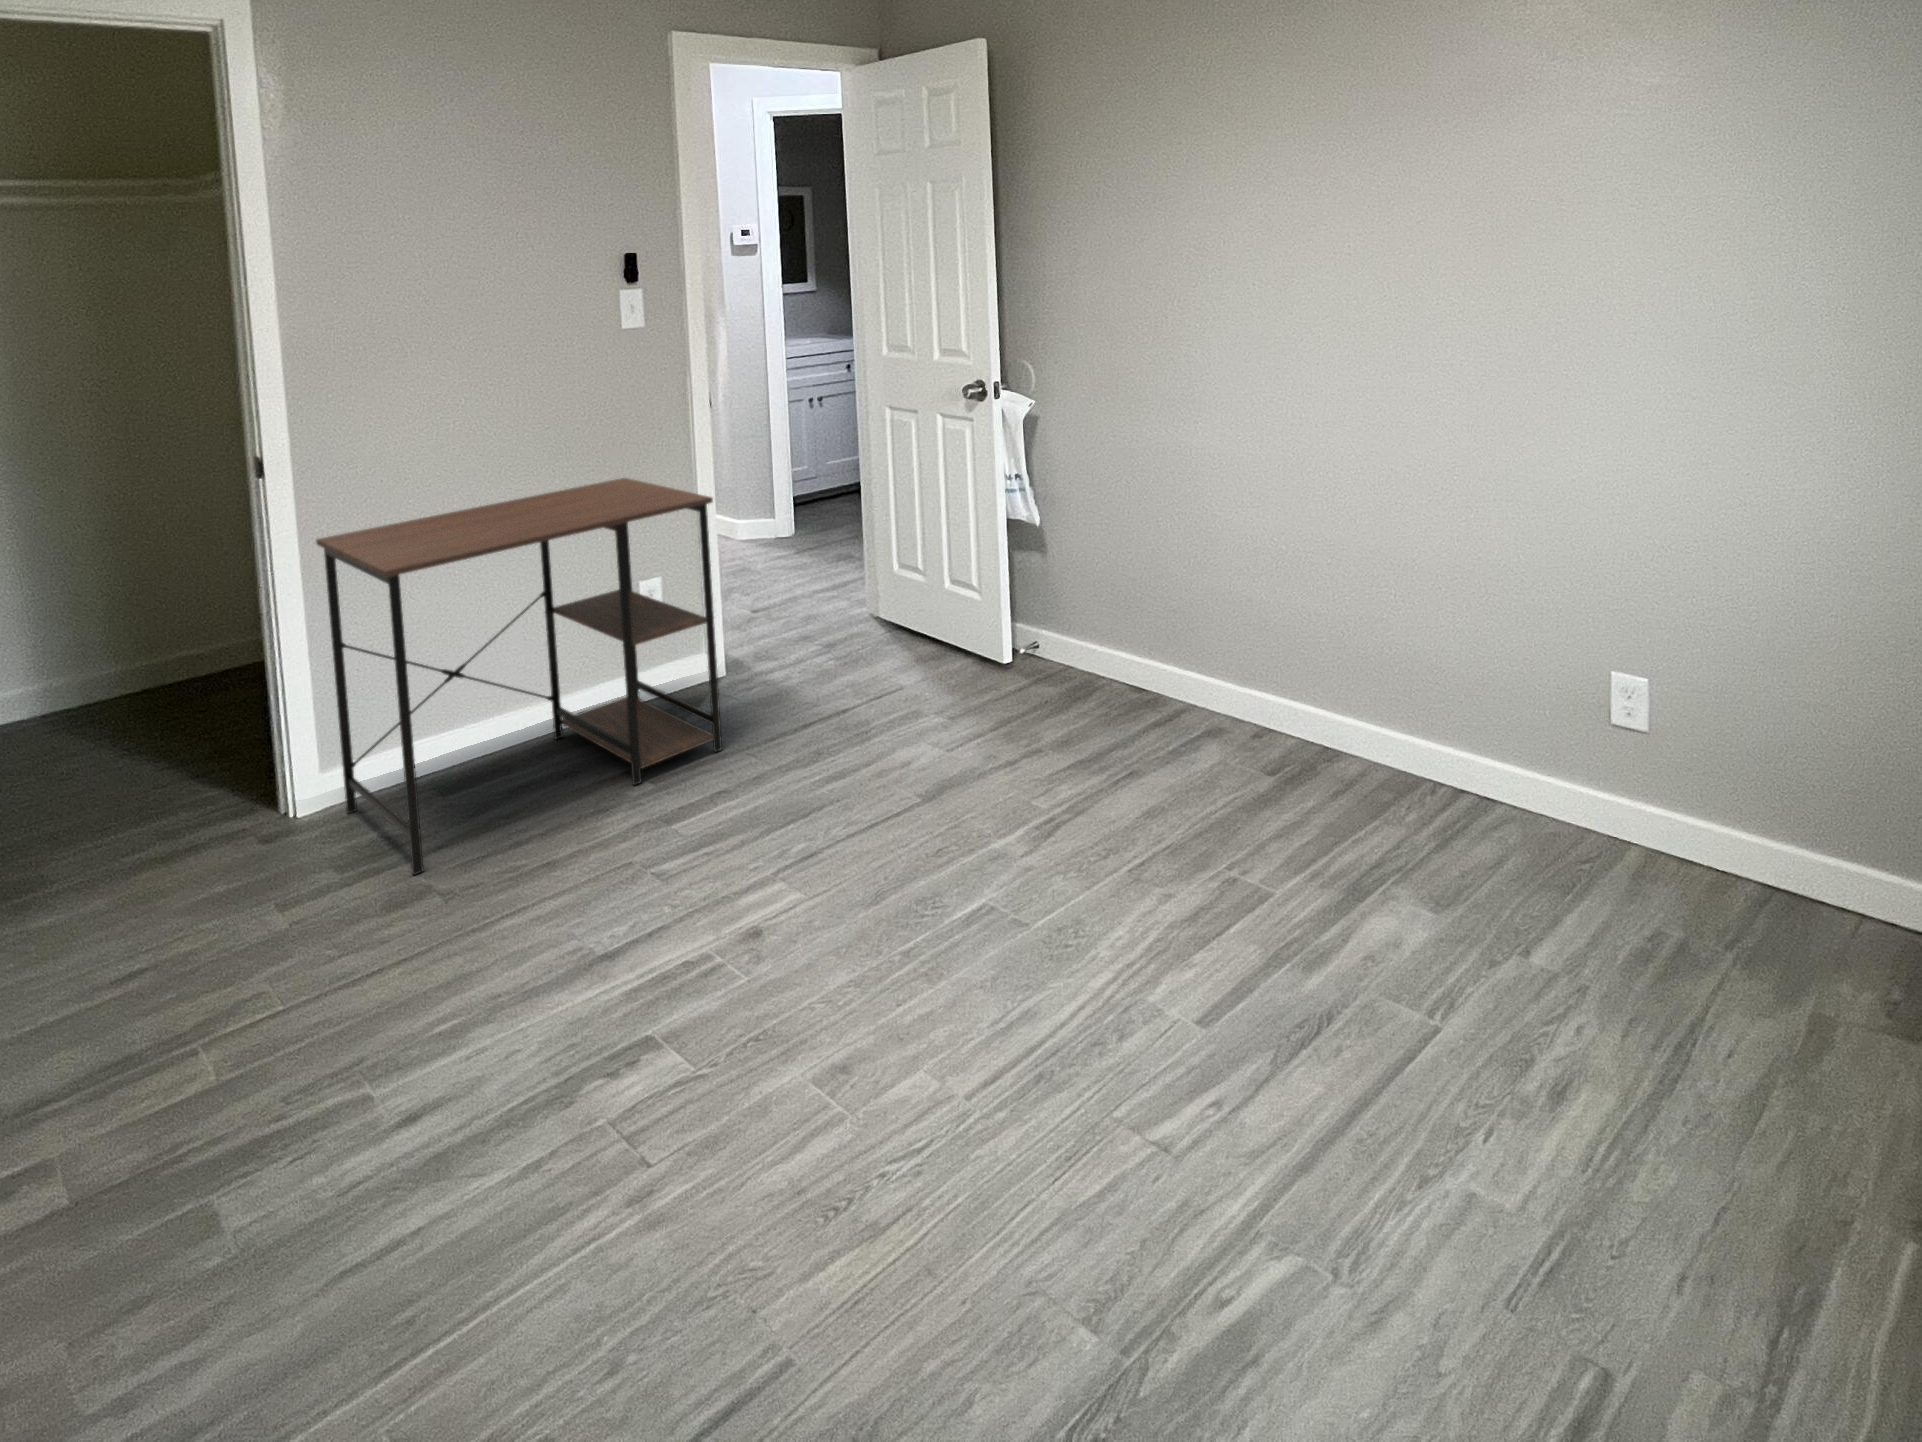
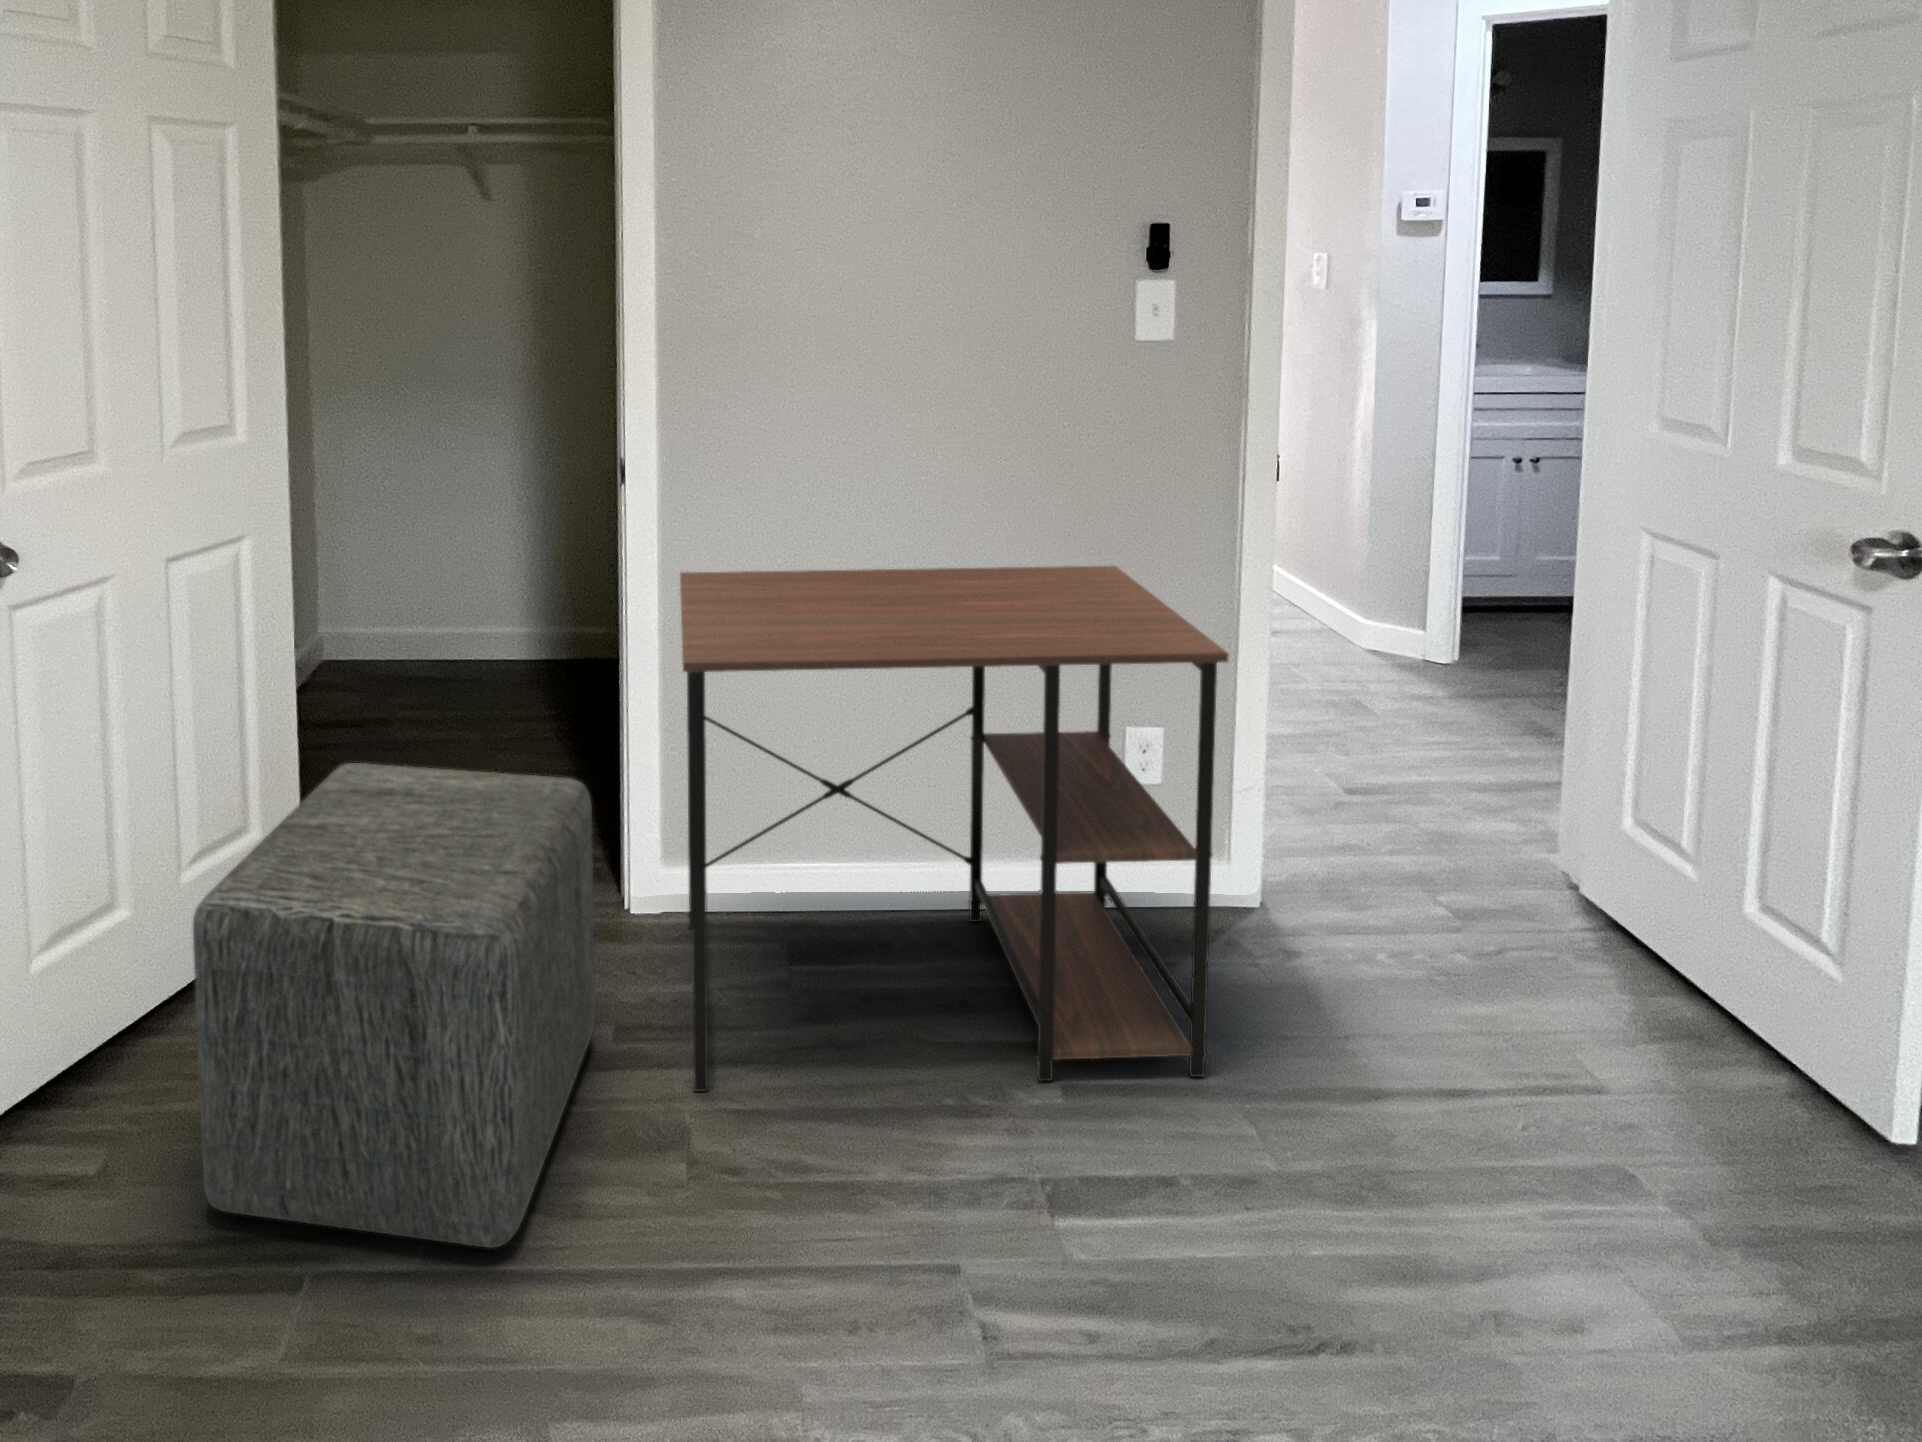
ottoman: none [17,690,341,1075] -> present [193,763,595,1248]

